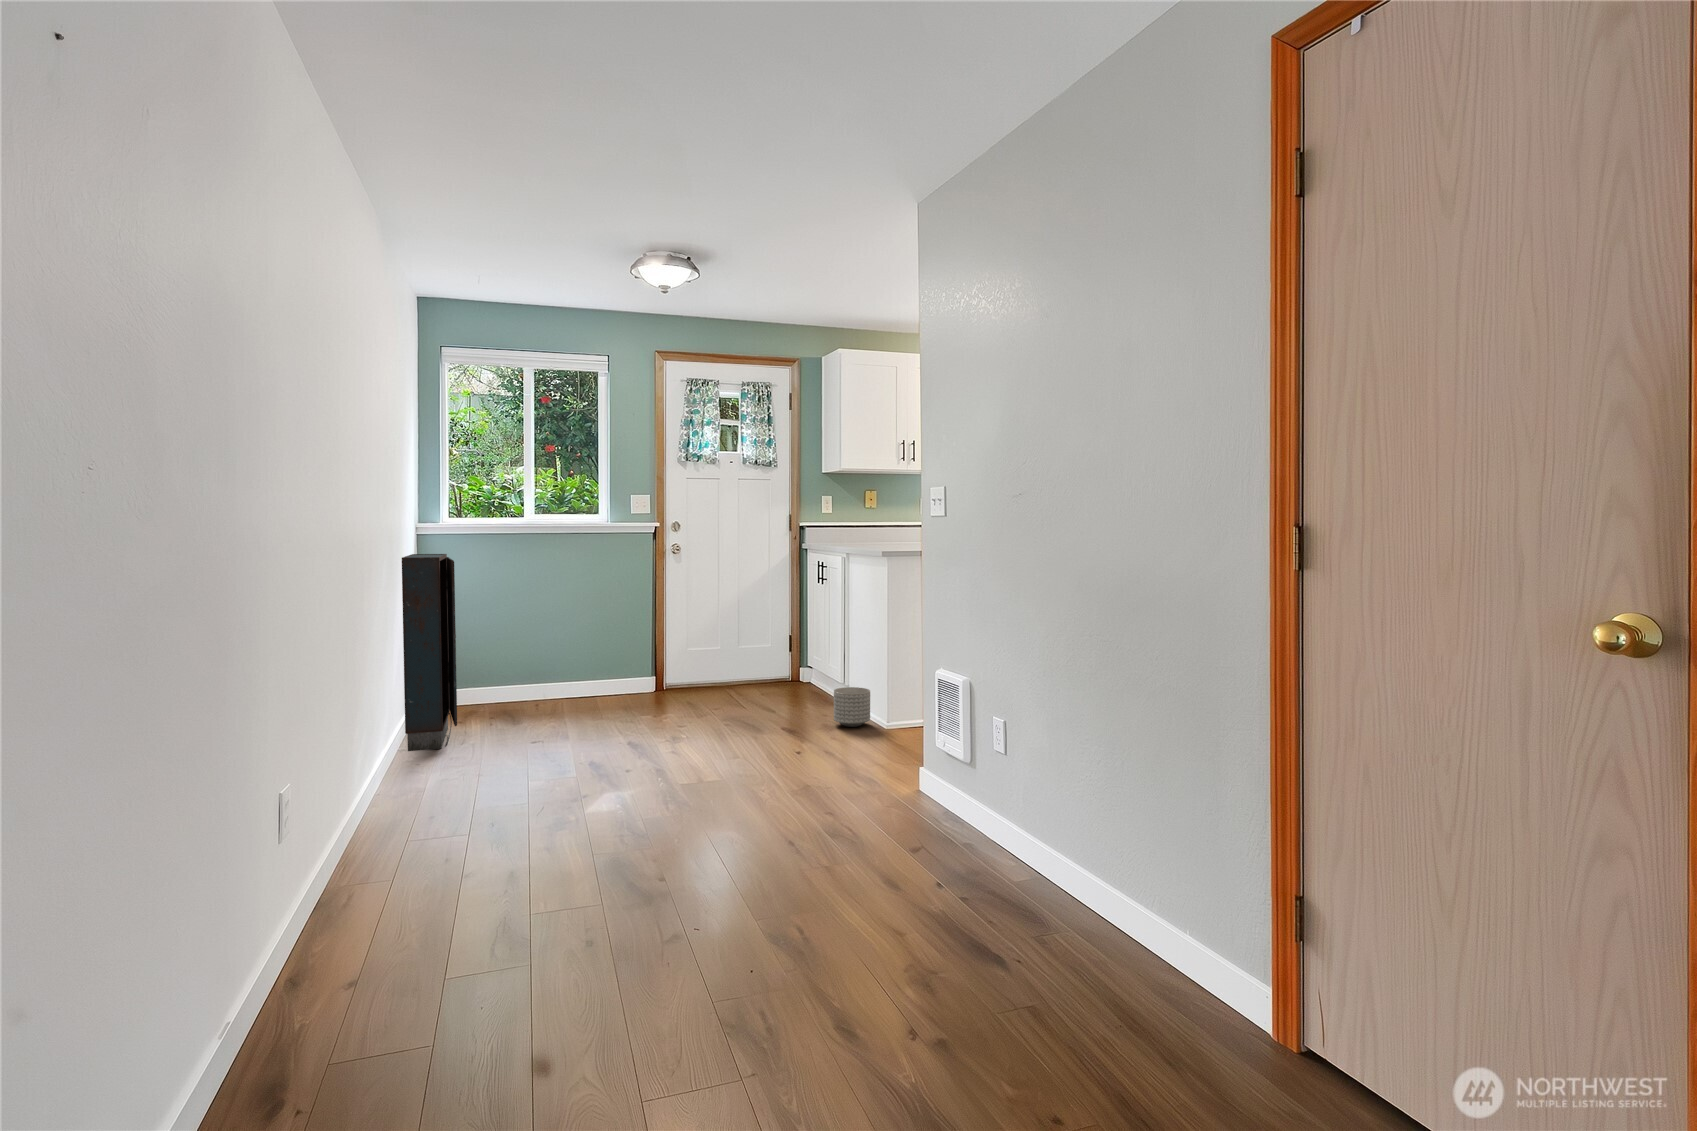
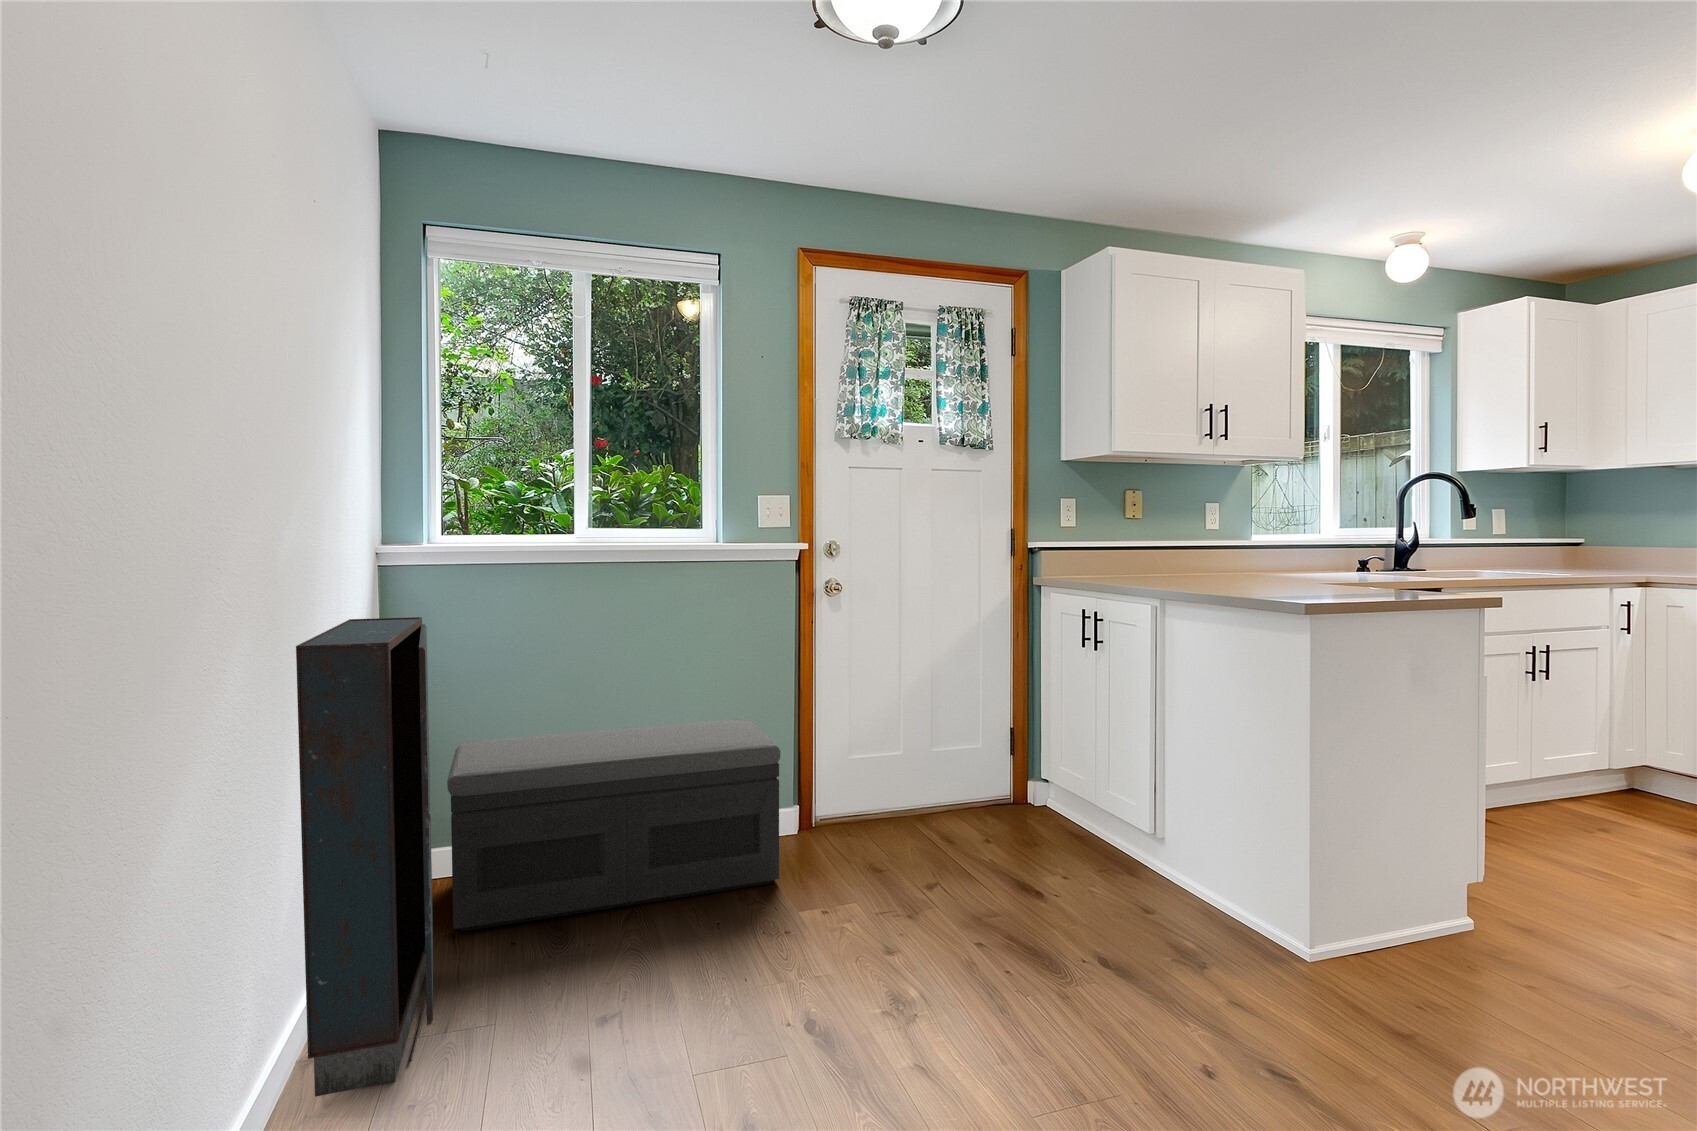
storage bench: none [457,623,636,718] -> present [447,719,780,931]
planter: present [834,687,870,727] -> none [1212,886,1297,982]

